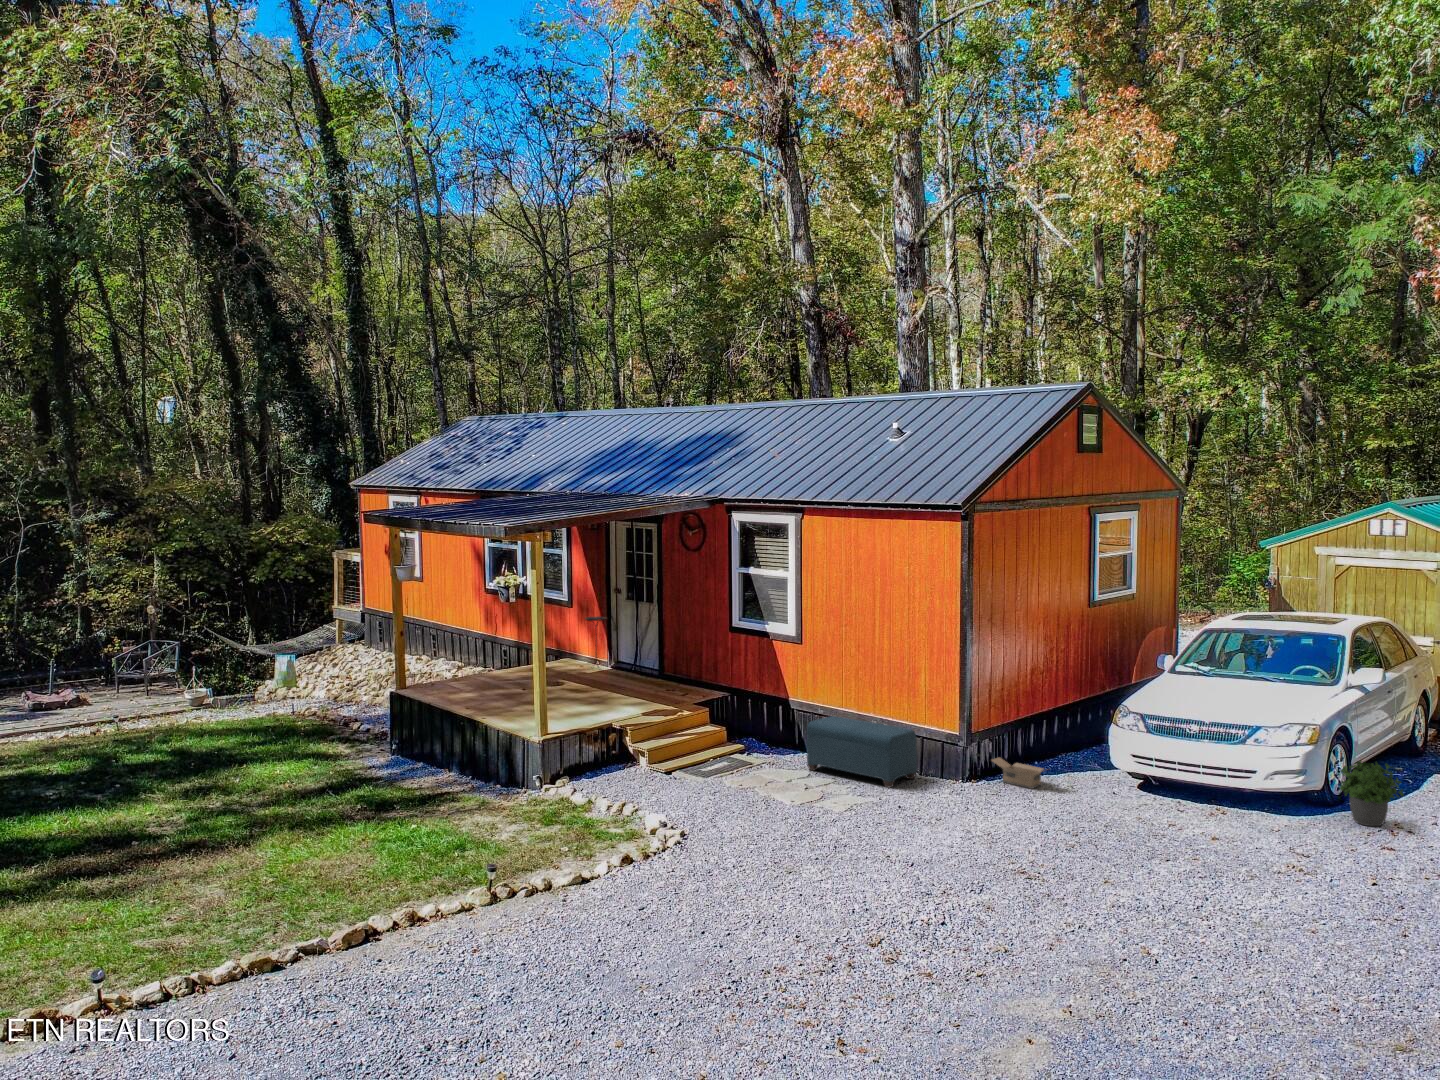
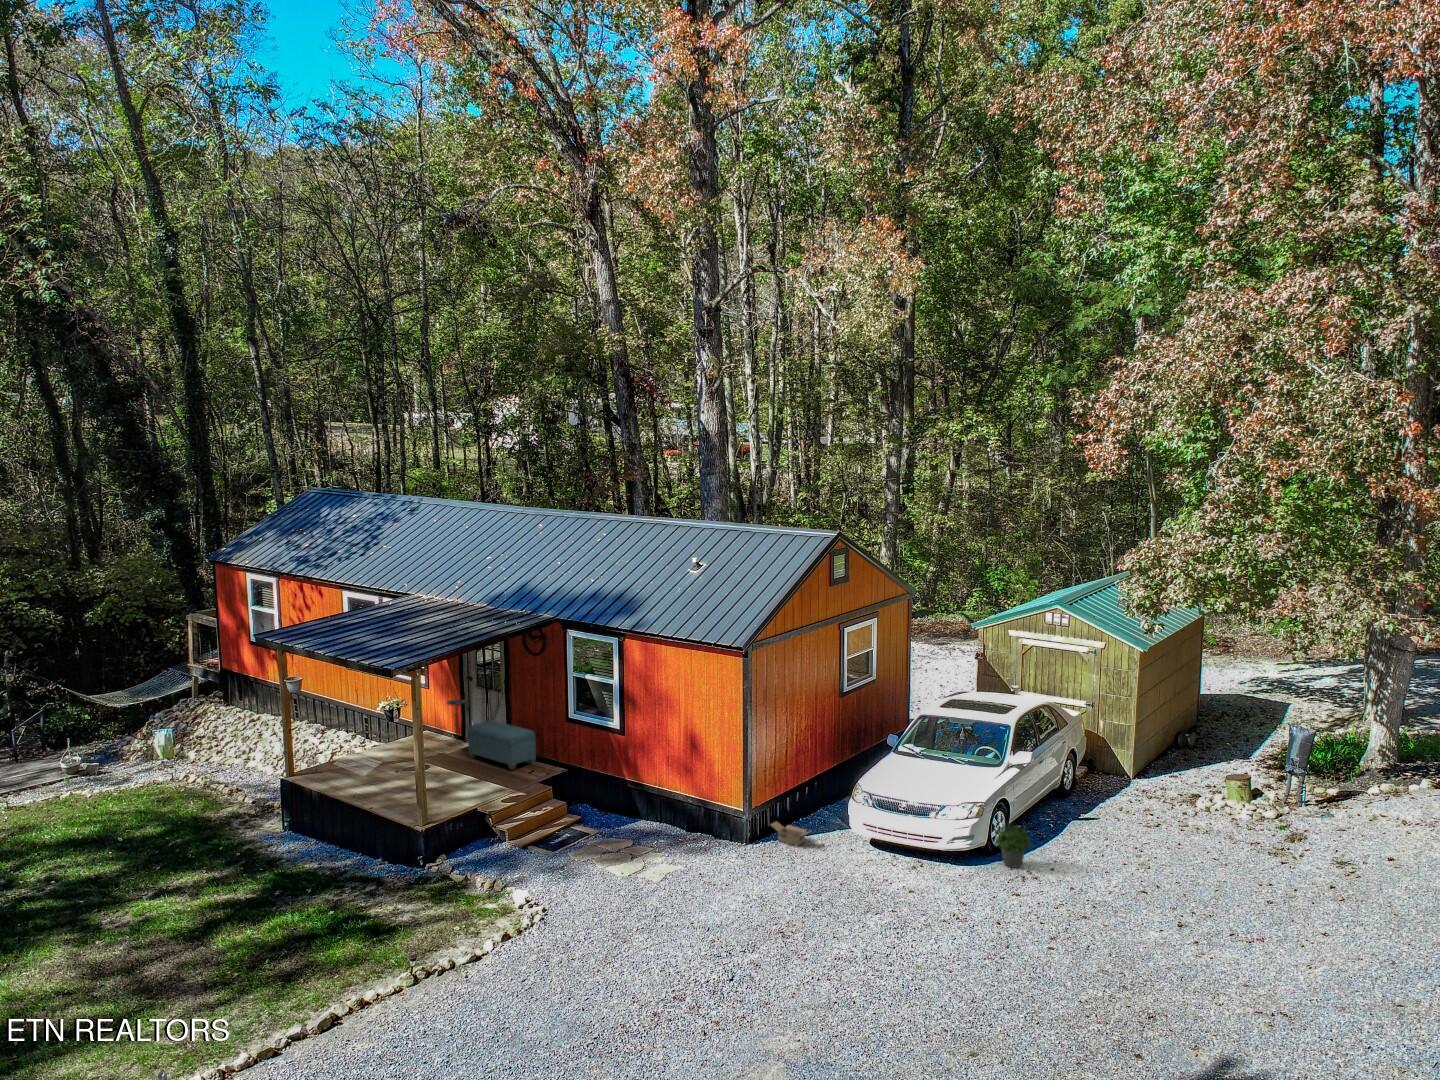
bench: present [807,716,917,788] -> present [468,720,536,769]

